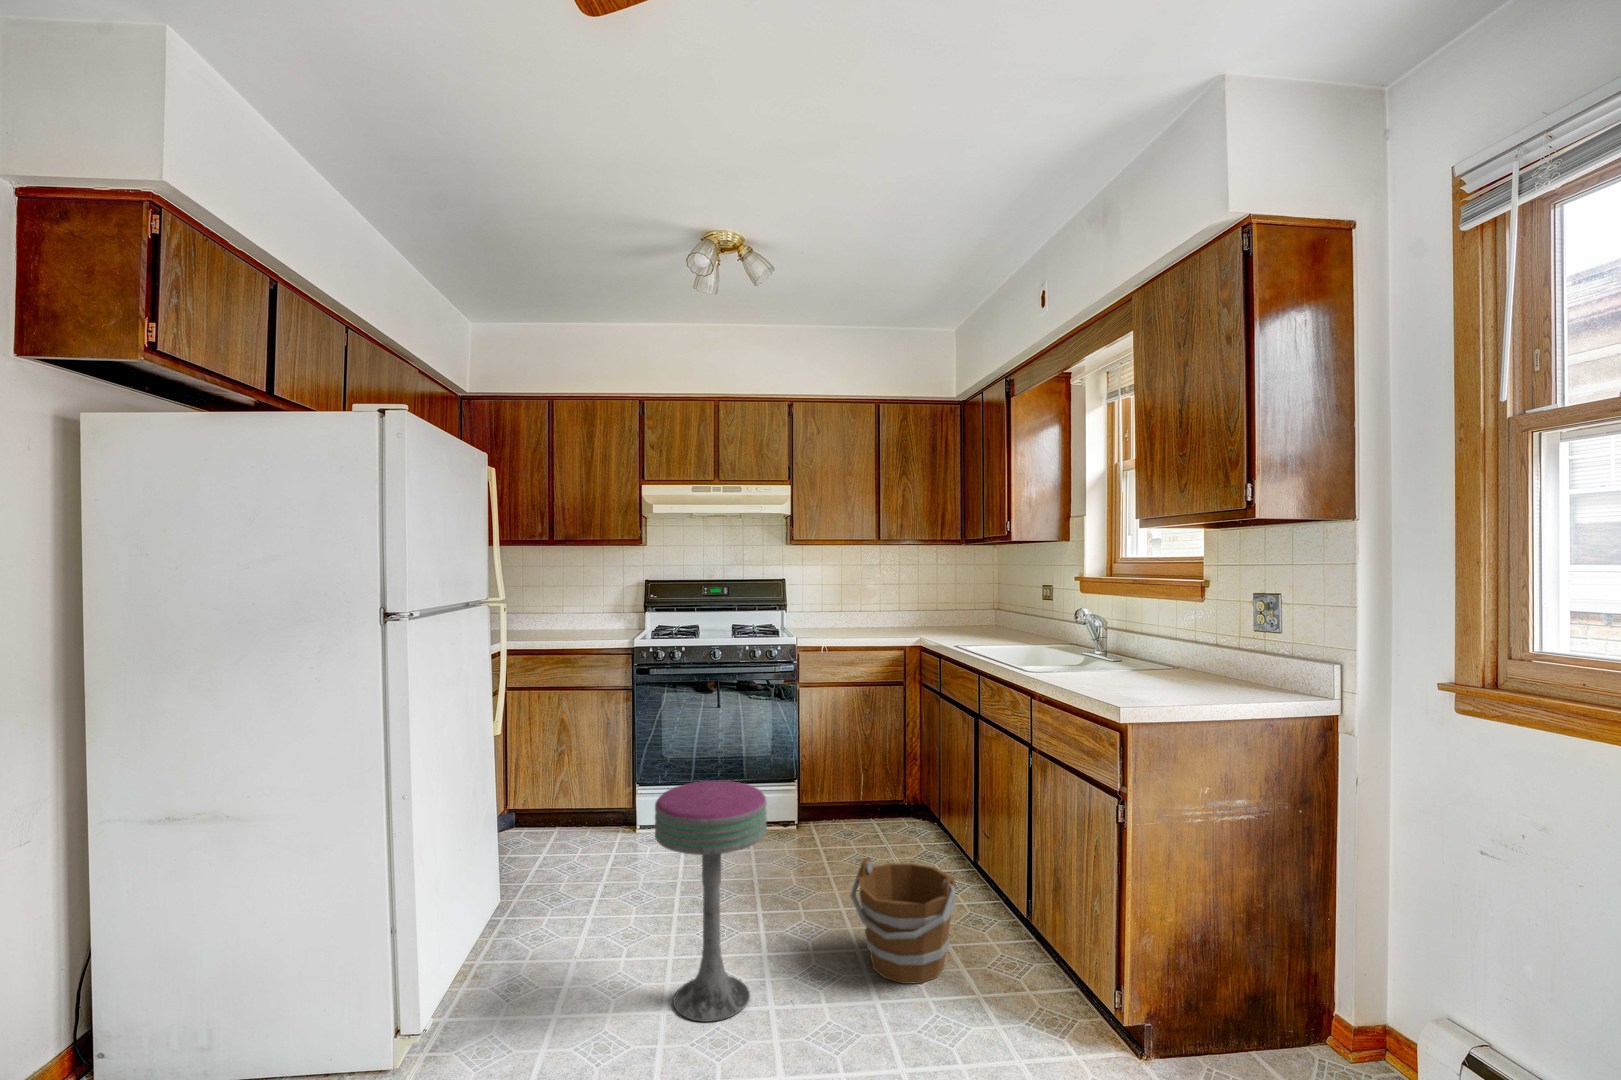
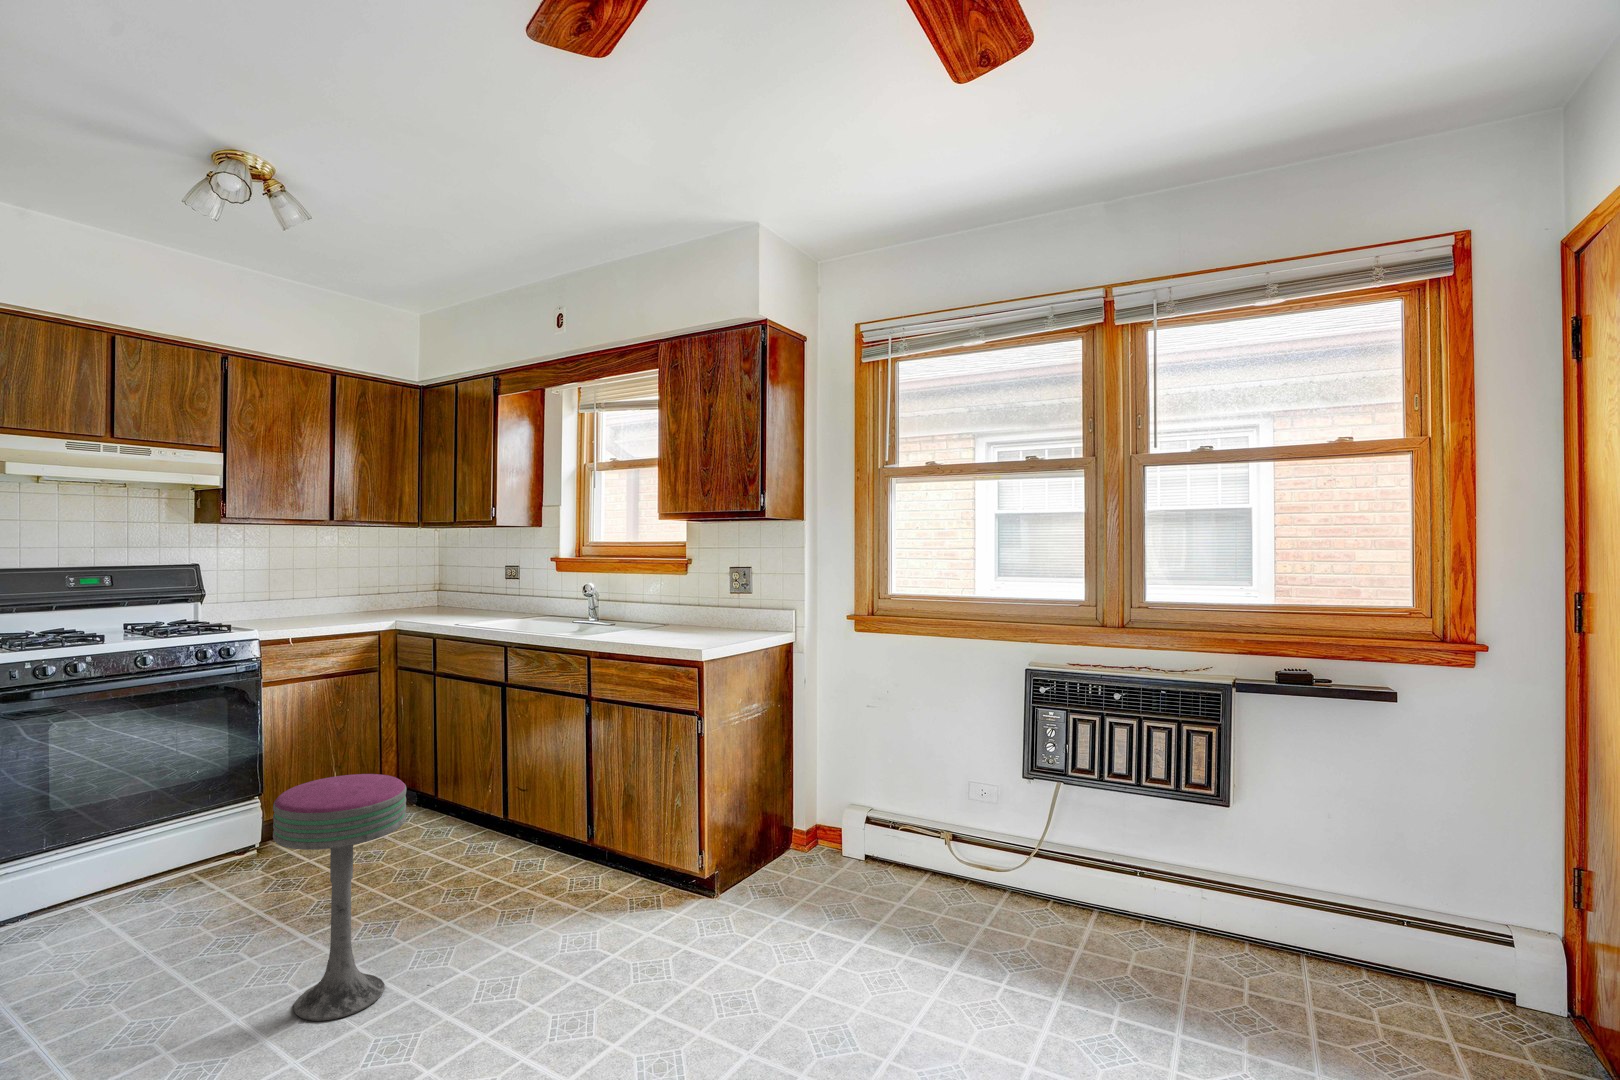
bucket: present [851,858,956,983] -> none [449,814,549,920]

